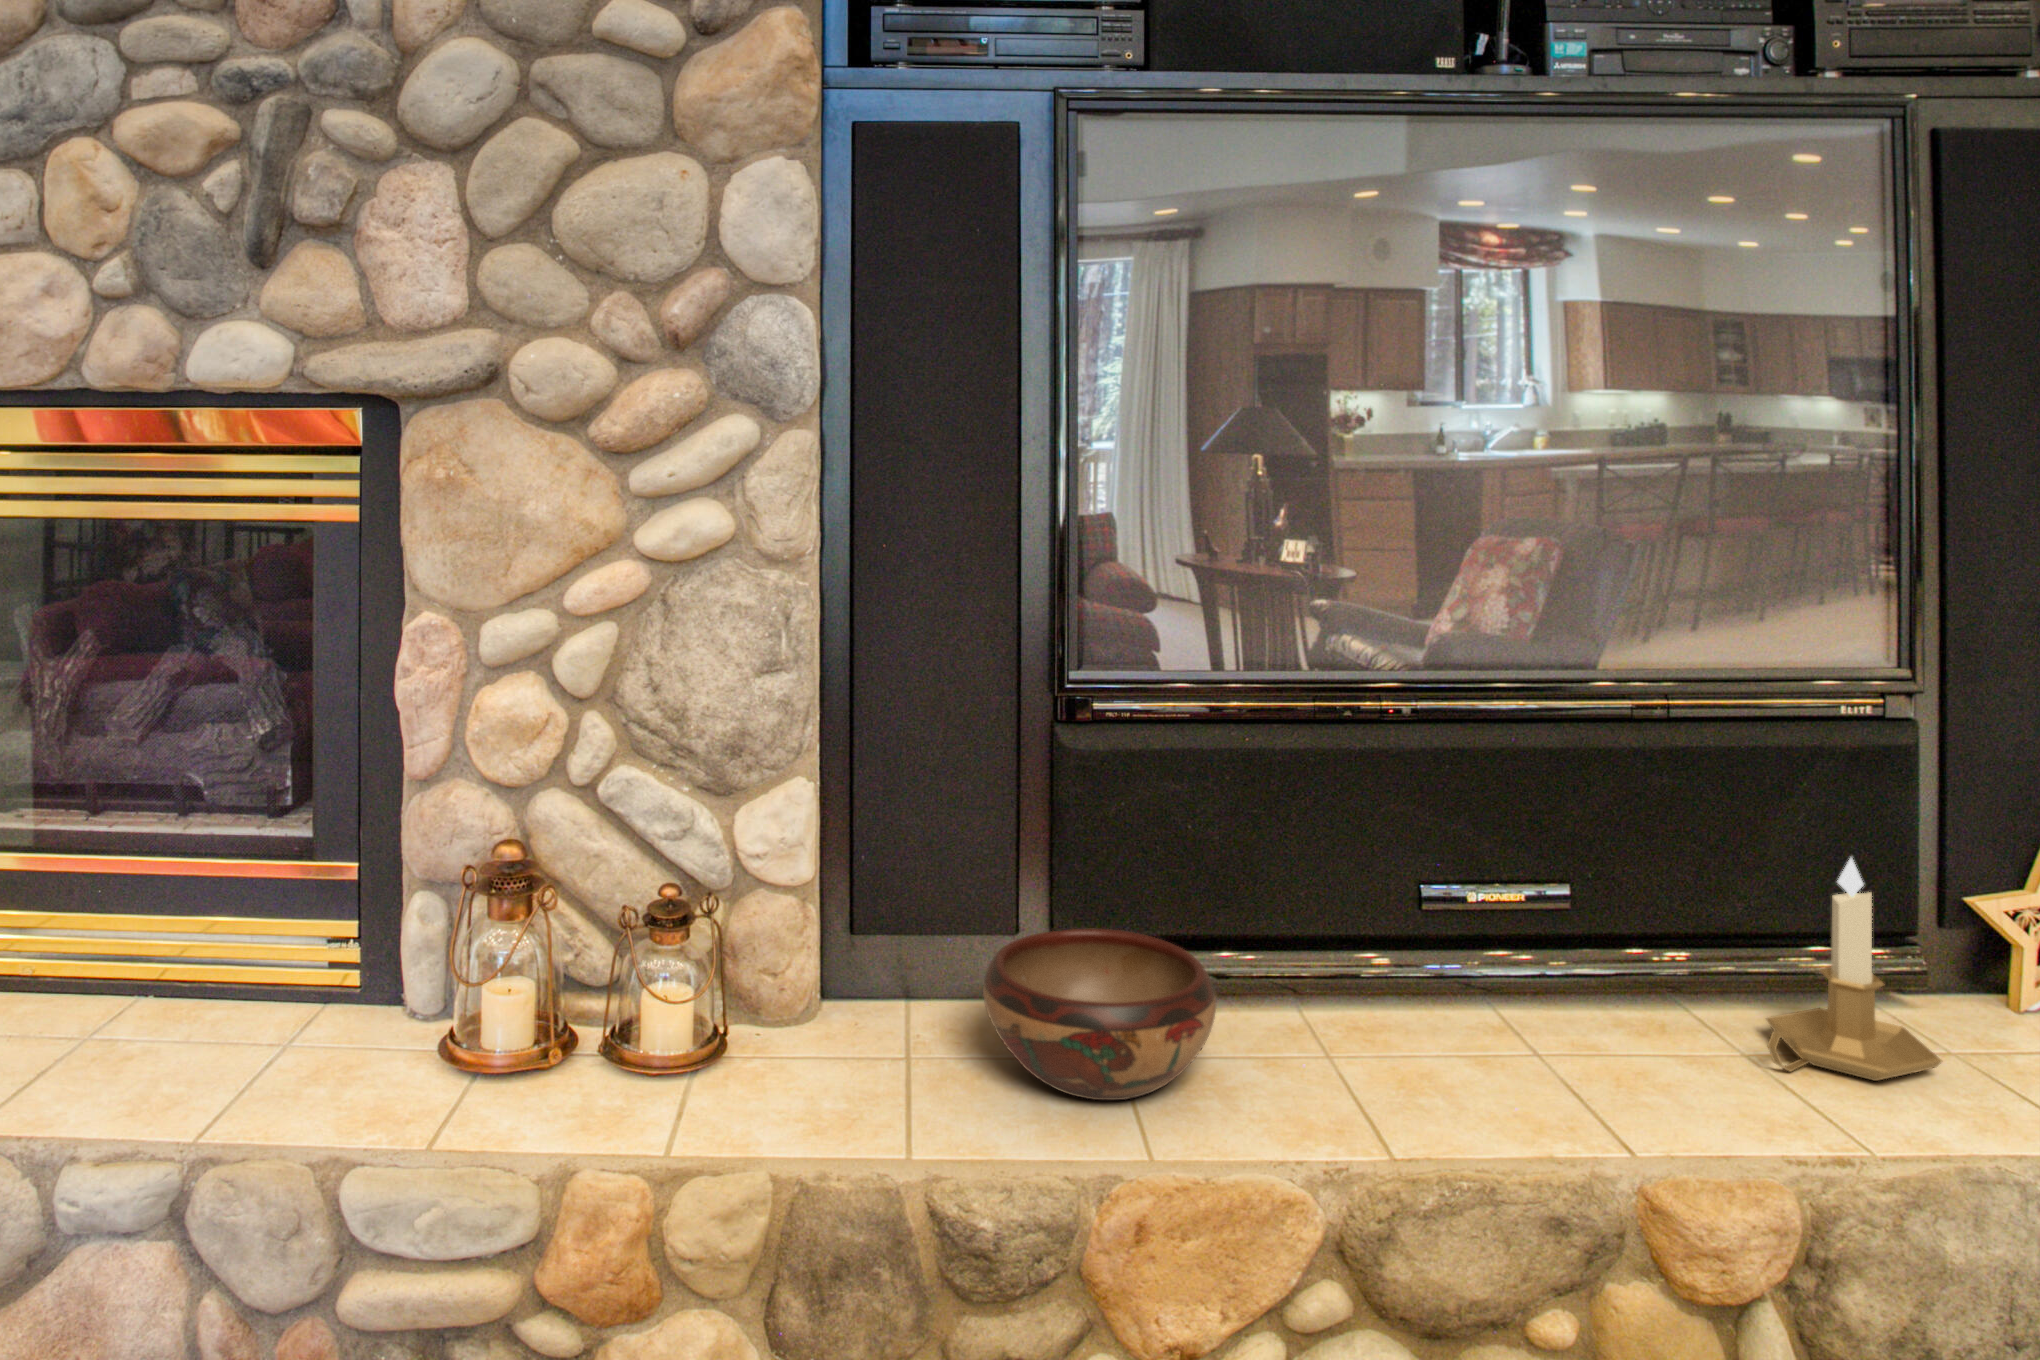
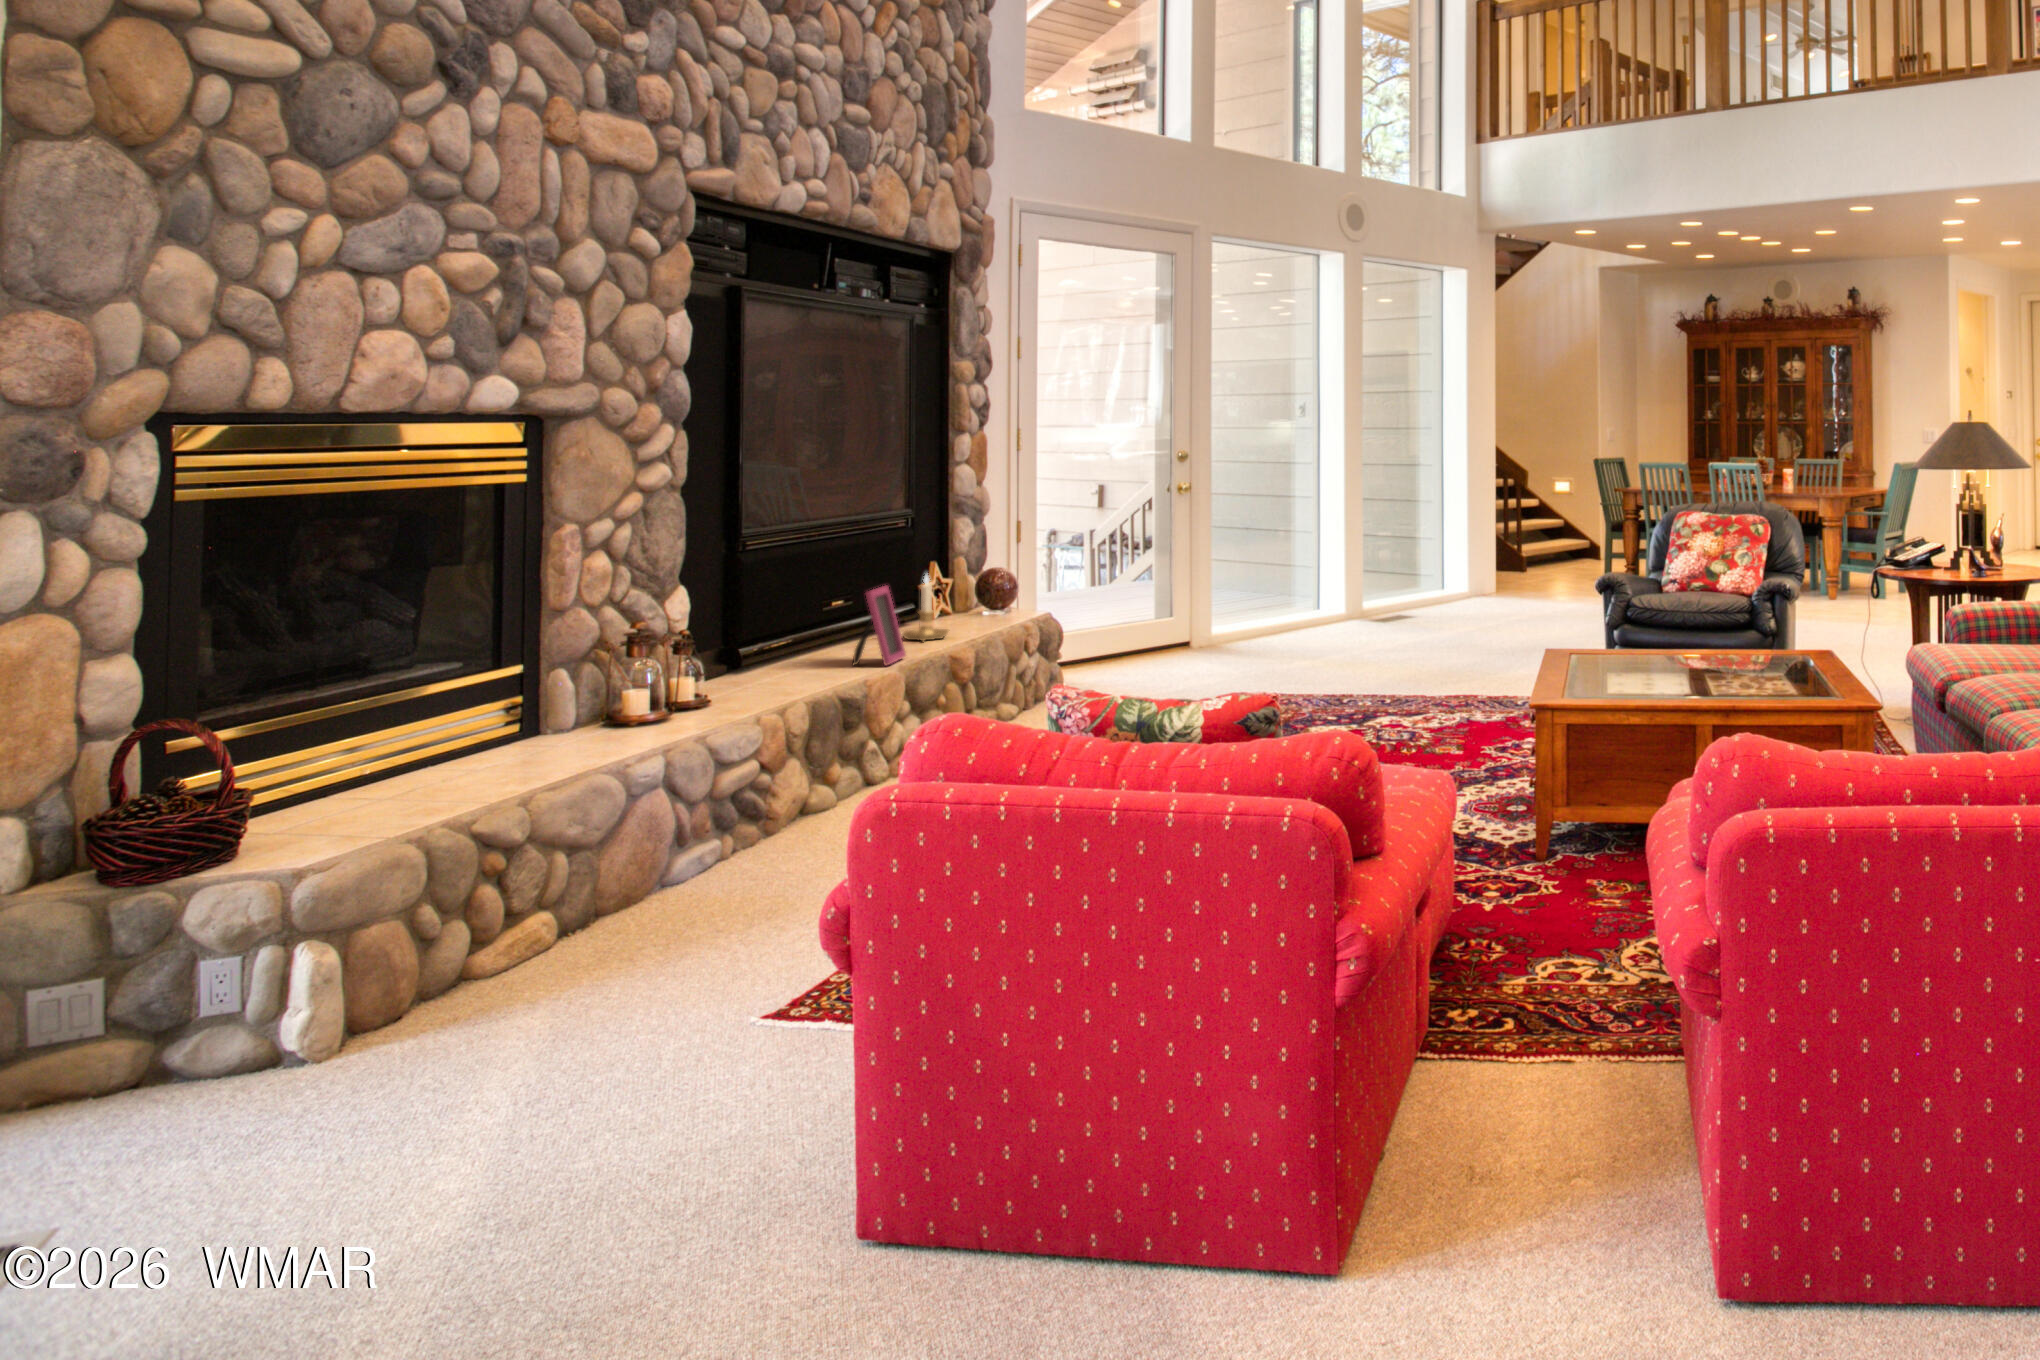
picture frame: none [1320,878,1515,1124] -> present [853,586,906,665]
decorative bowl: present [983,929,1216,1100] -> none [755,632,854,683]

